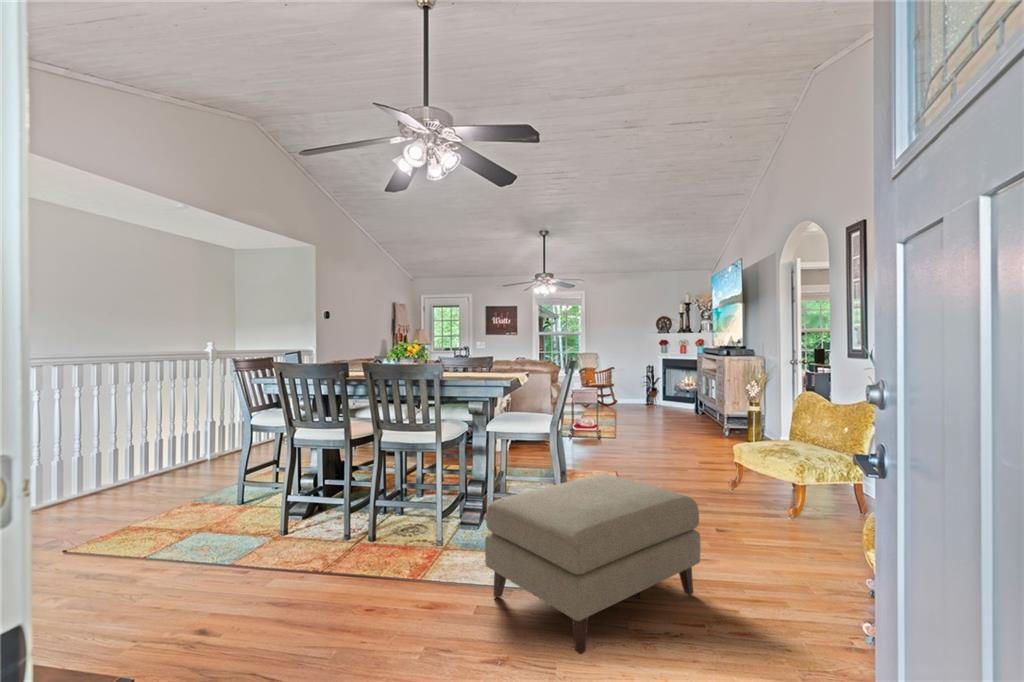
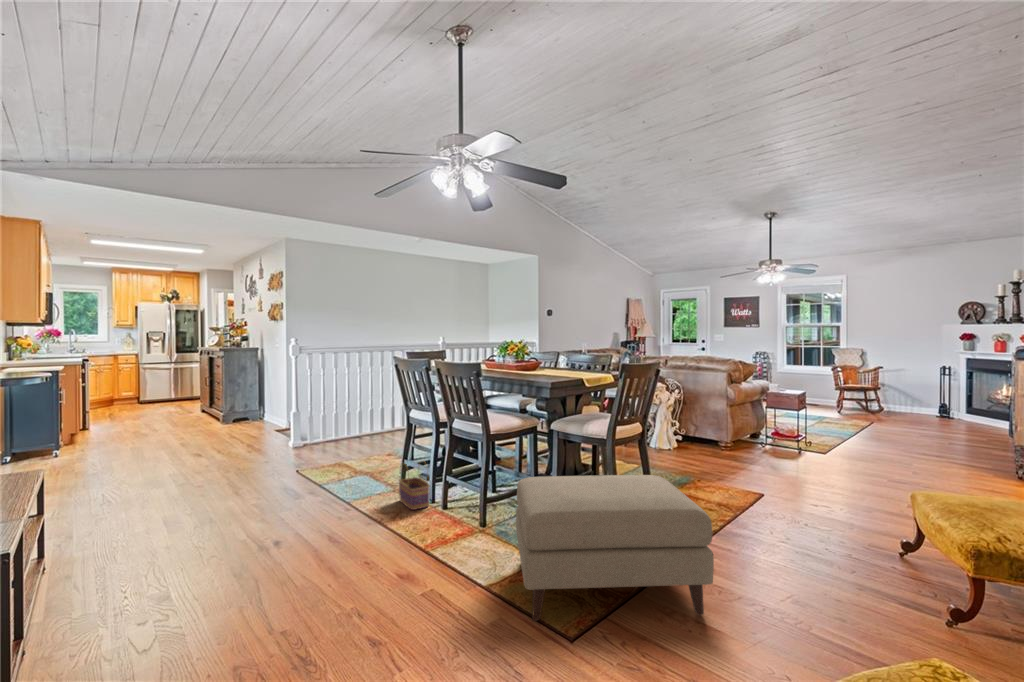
house plant: present [646,368,660,406] -> none [923,369,965,422]
basket: none [250,509,307,581] -> present [399,476,429,510]

